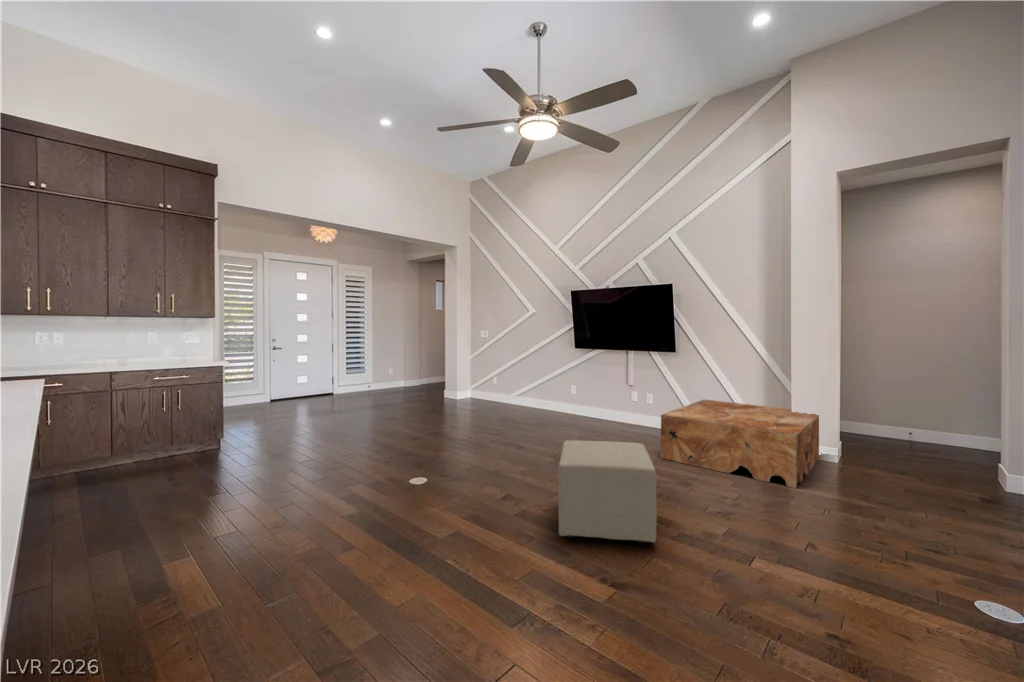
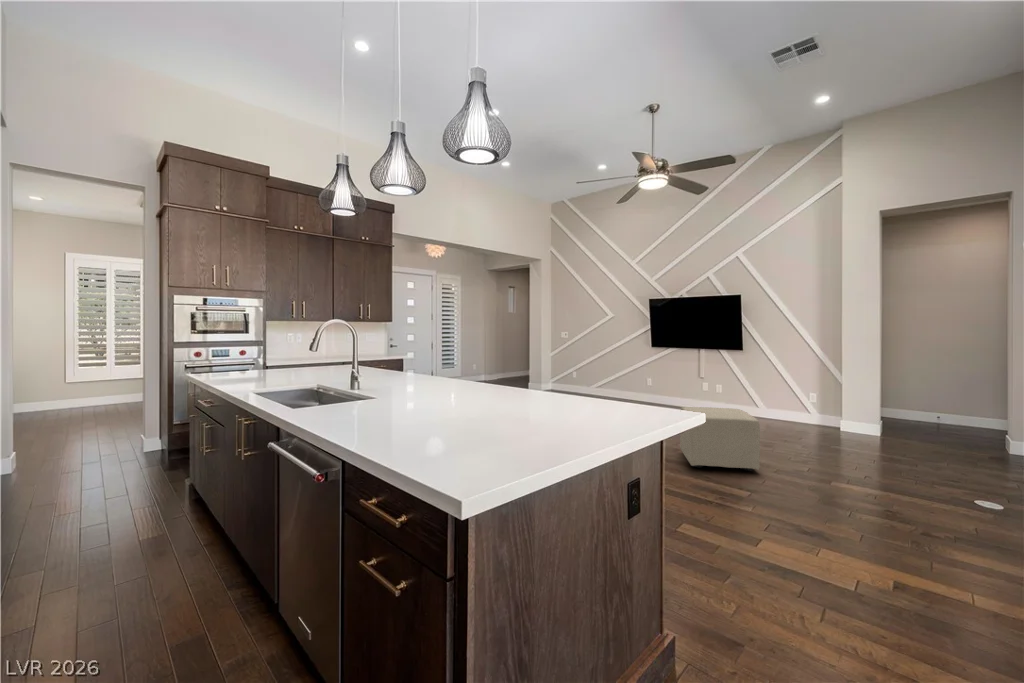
coffee table: present [661,400,821,488] -> none [738,388,867,448]

